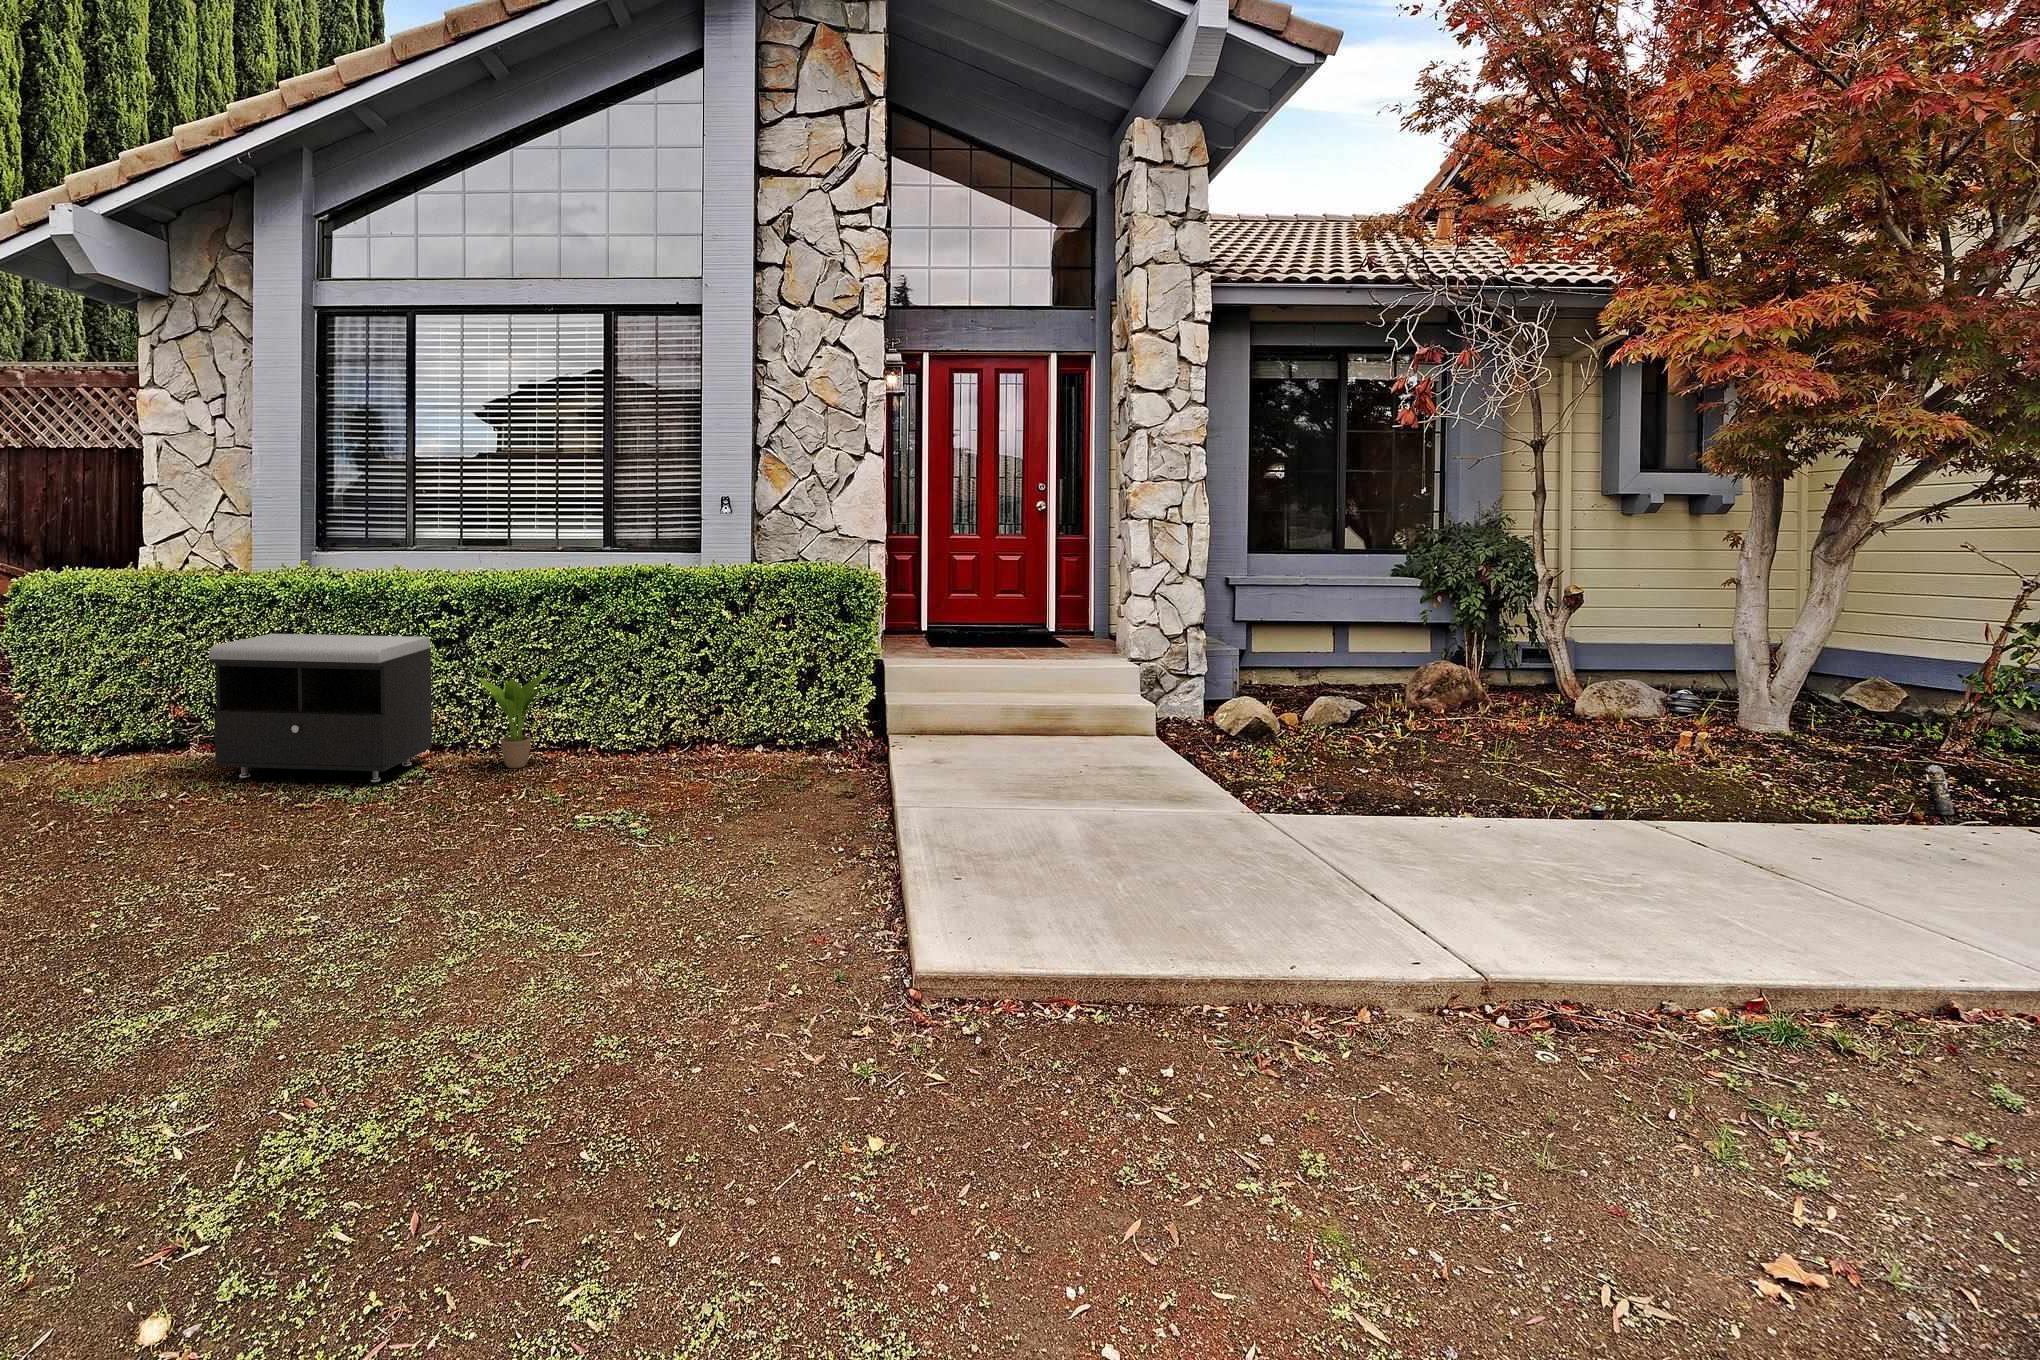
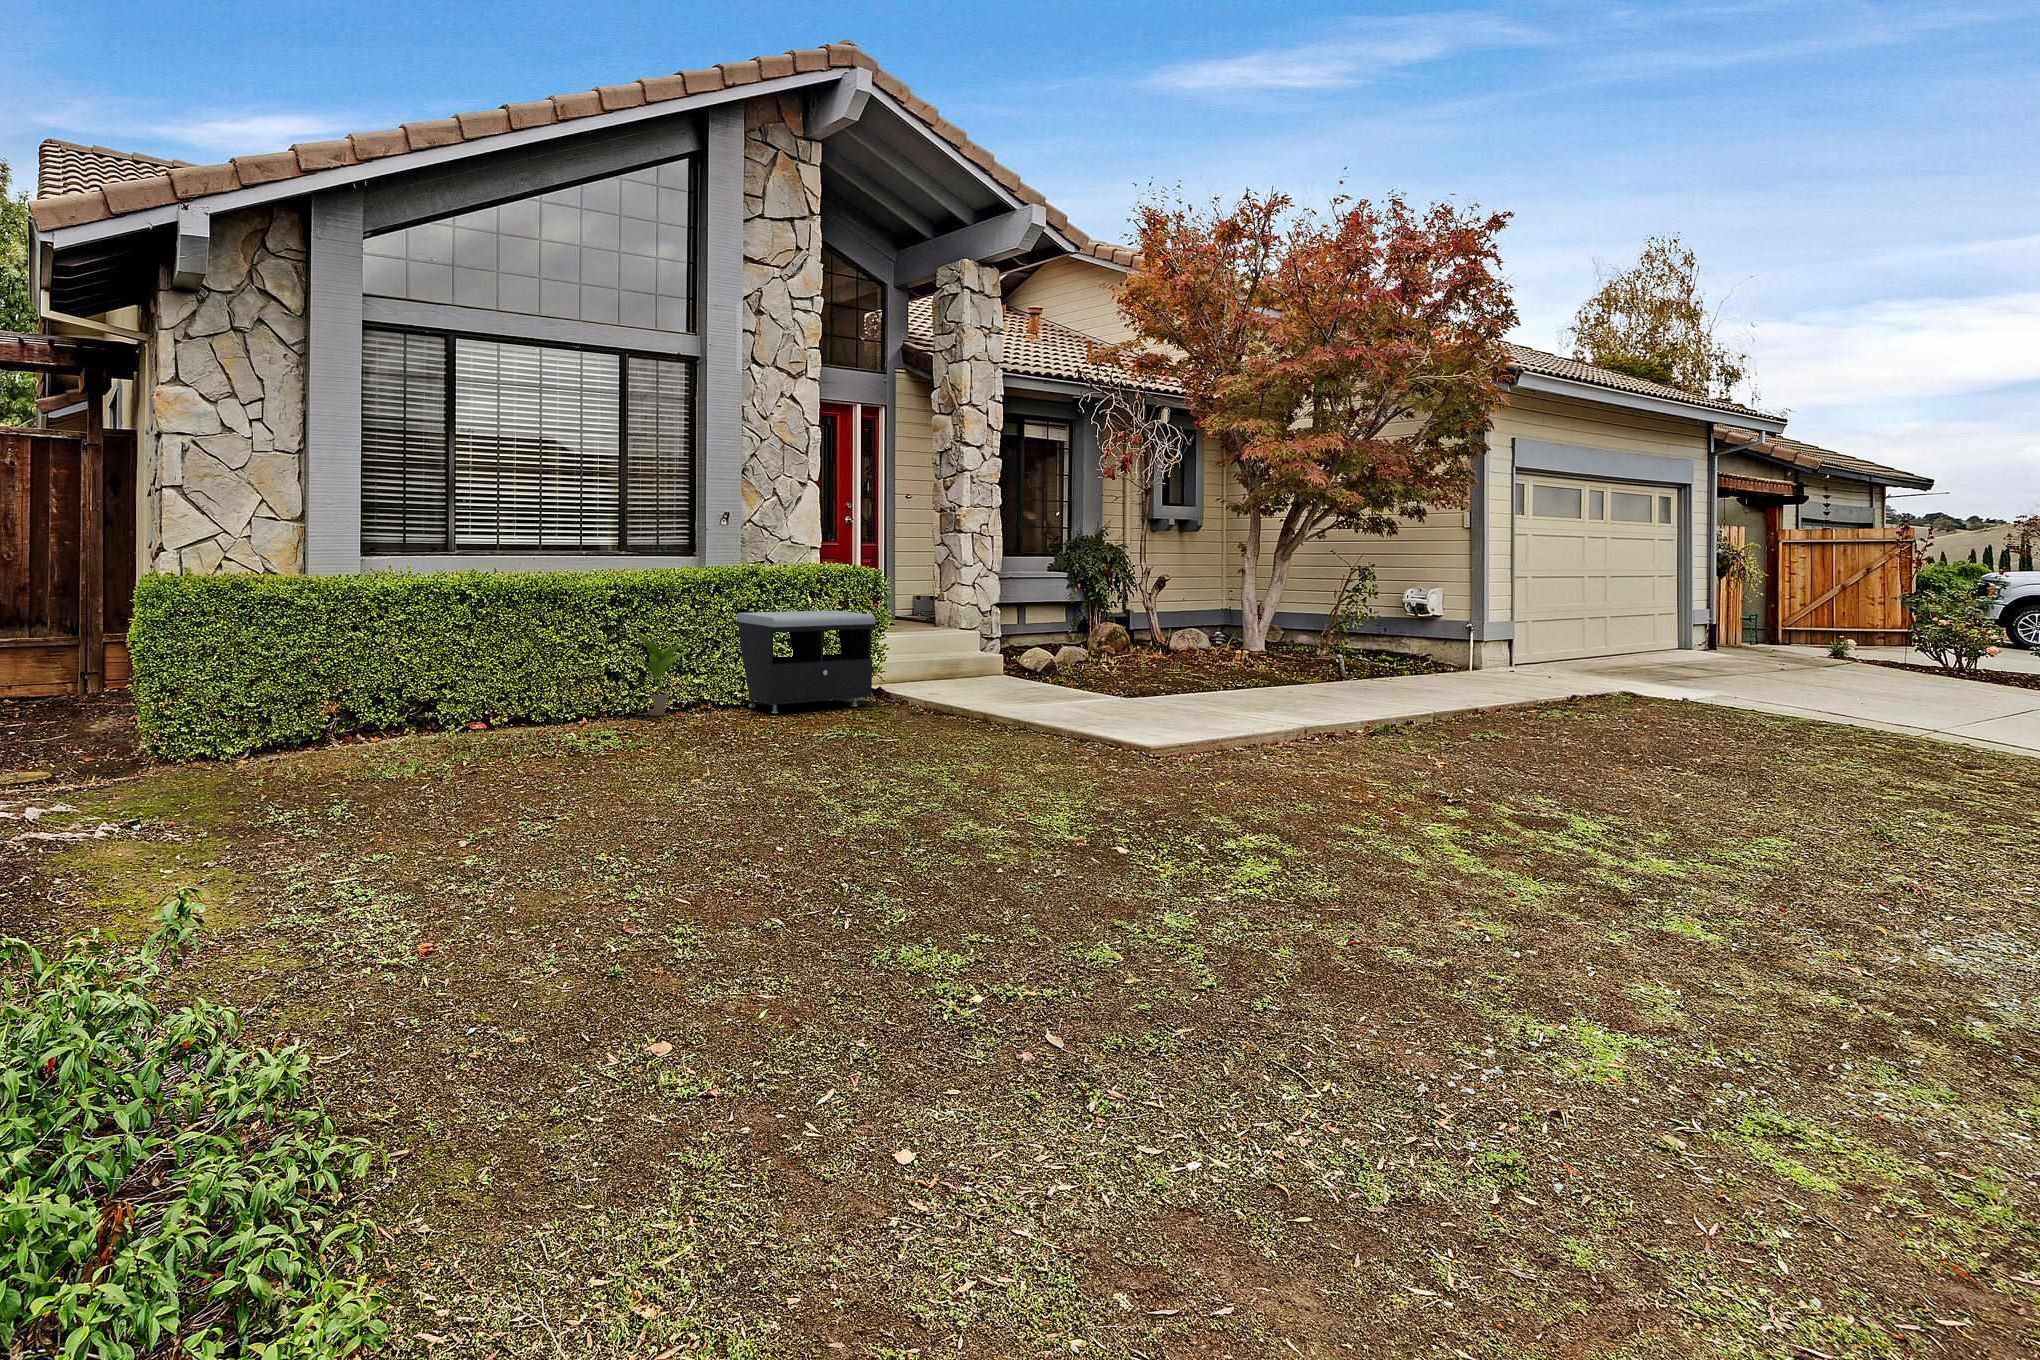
storage bench: present [209,634,432,782] -> present [736,610,875,713]

